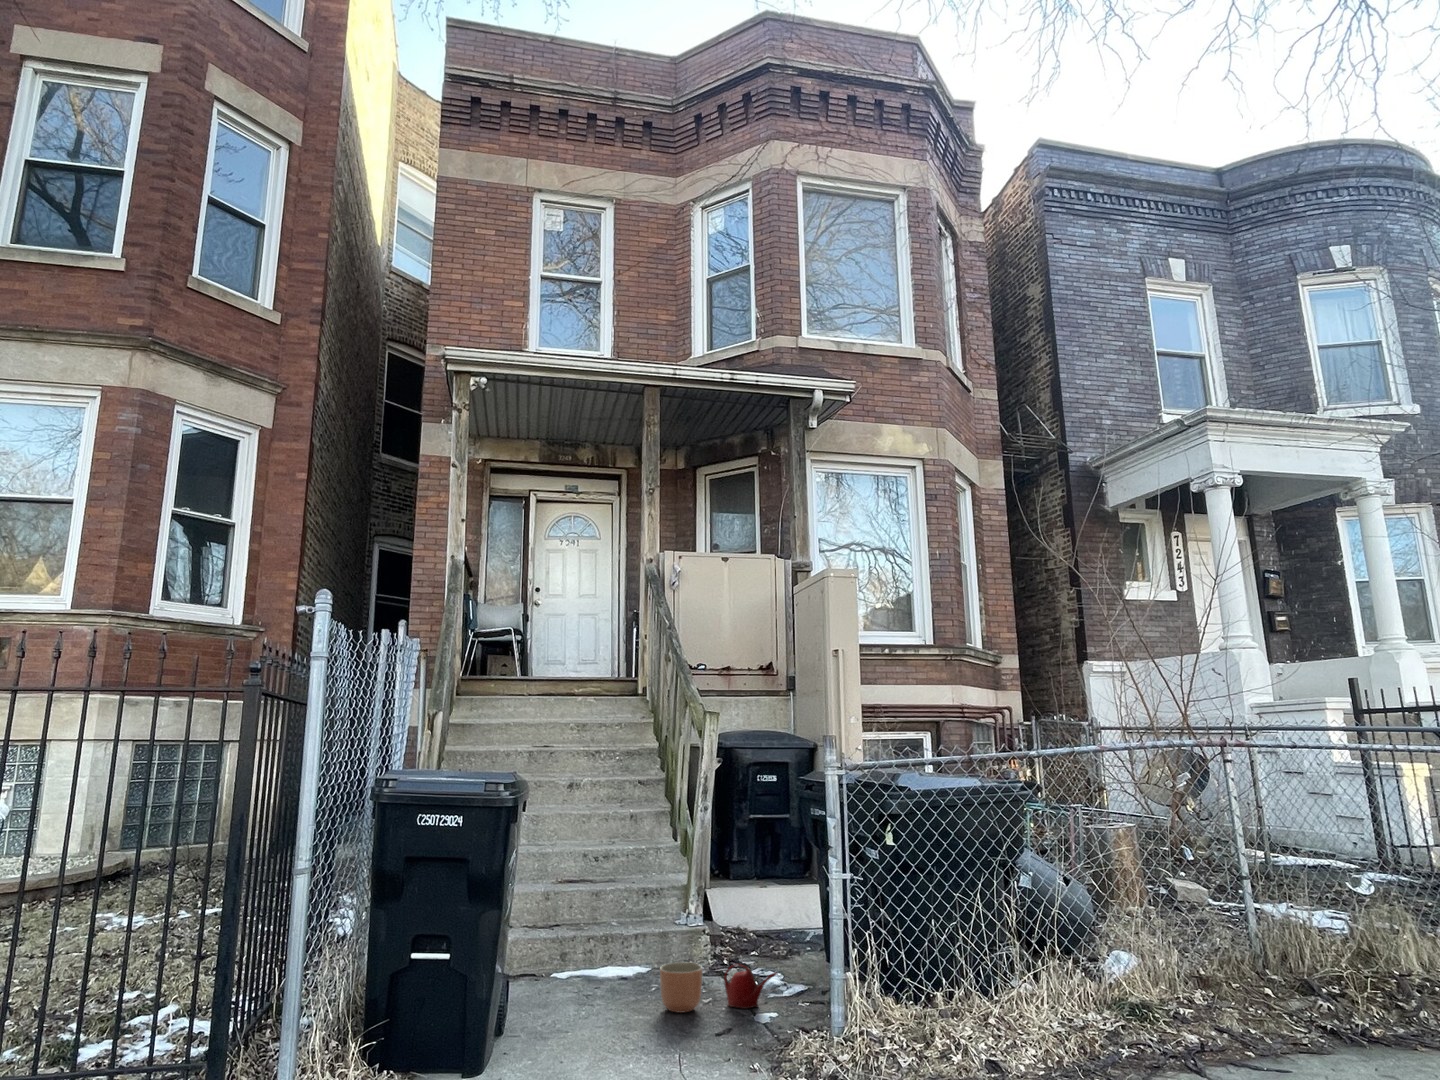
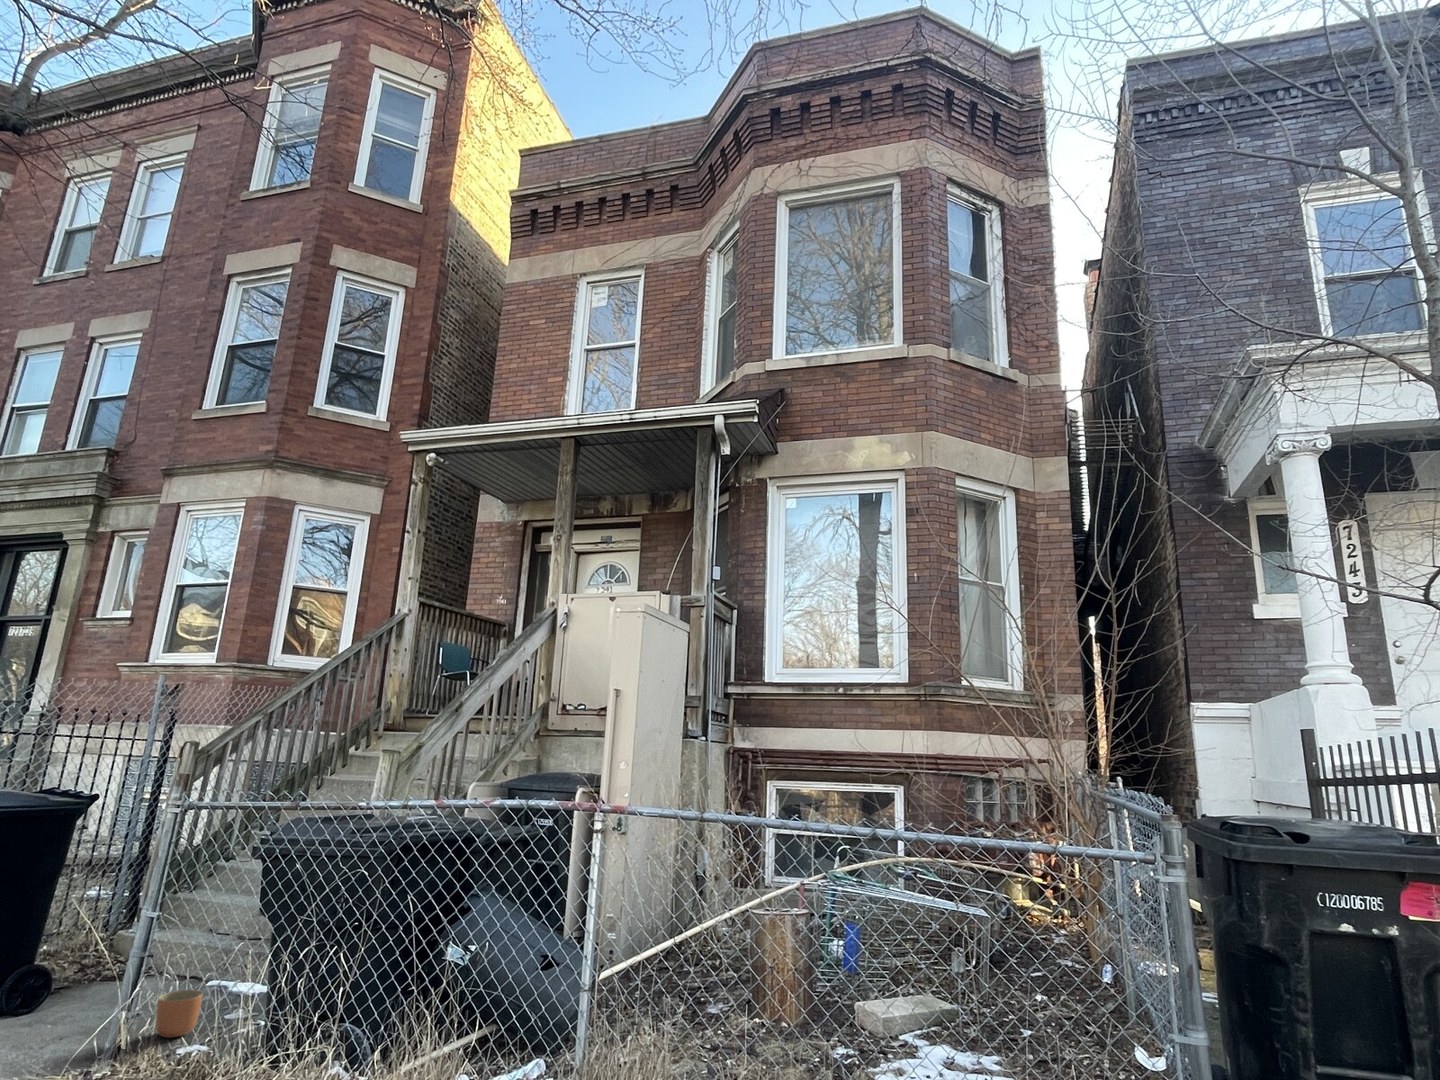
watering can: present [724,964,778,1009] -> none [207,1002,235,1048]

